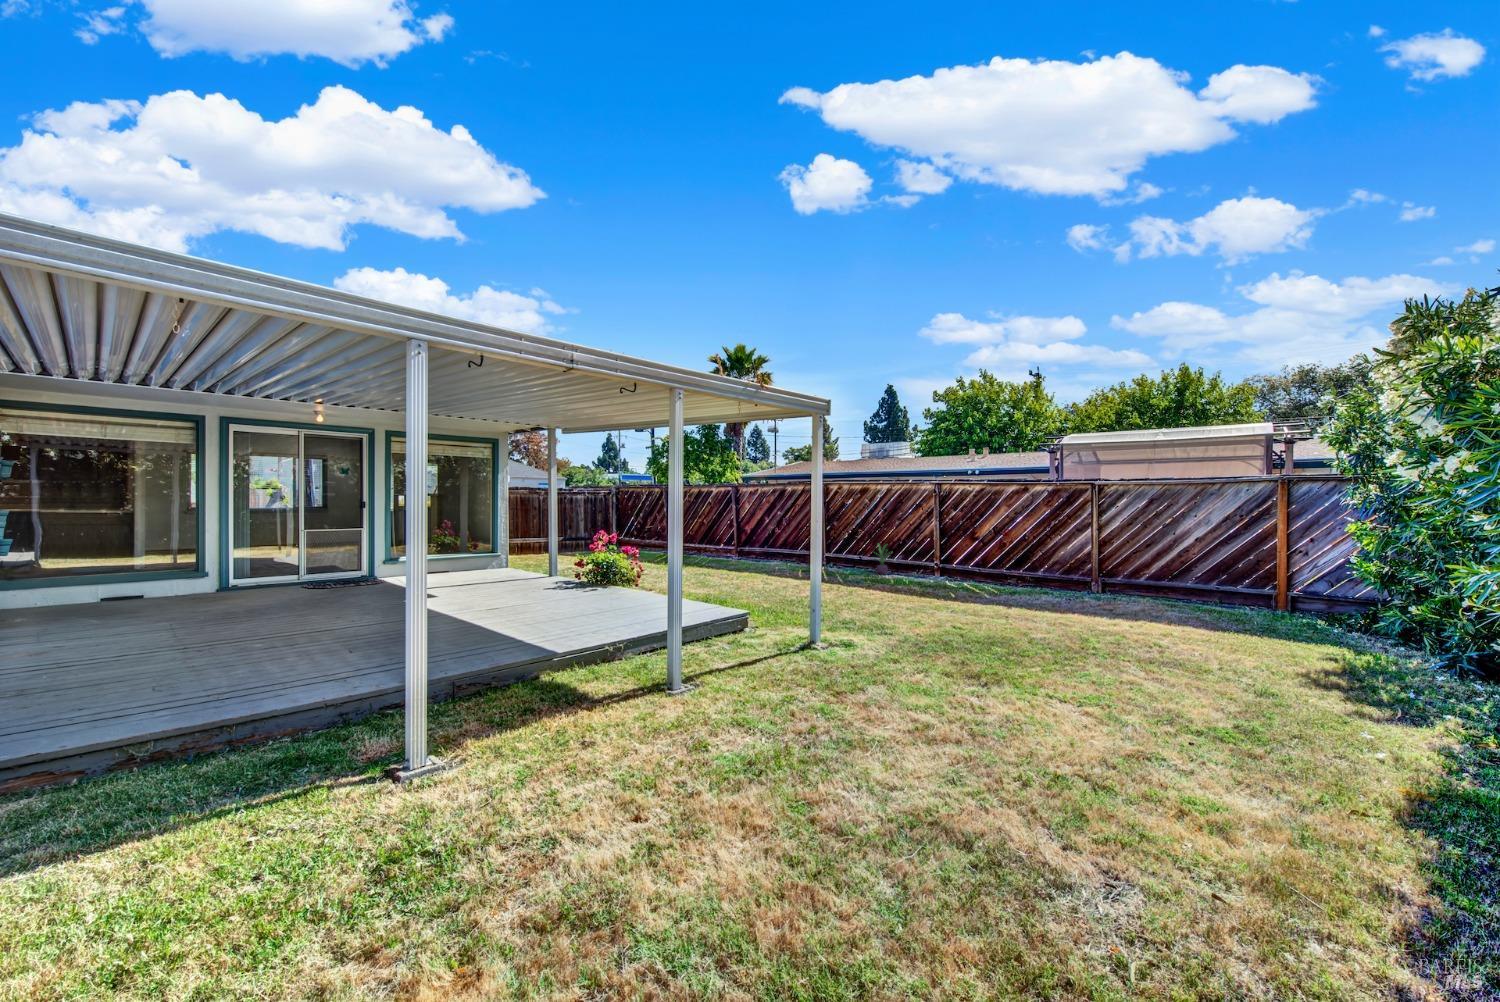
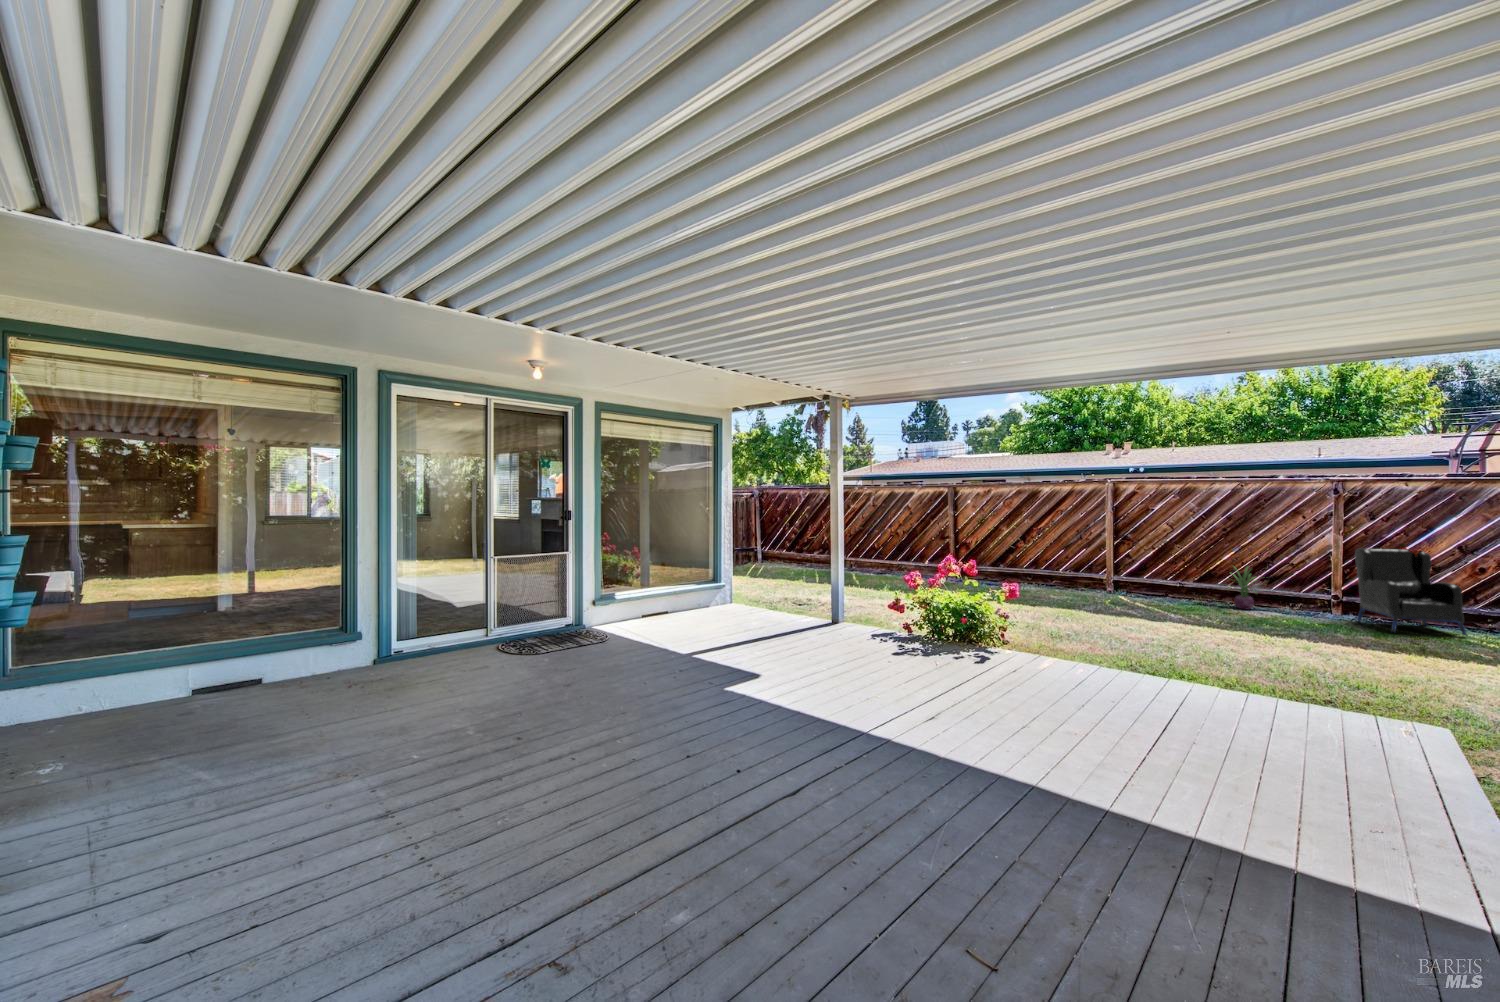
armchair: none [936,530,978,586] -> present [1355,548,1467,635]

